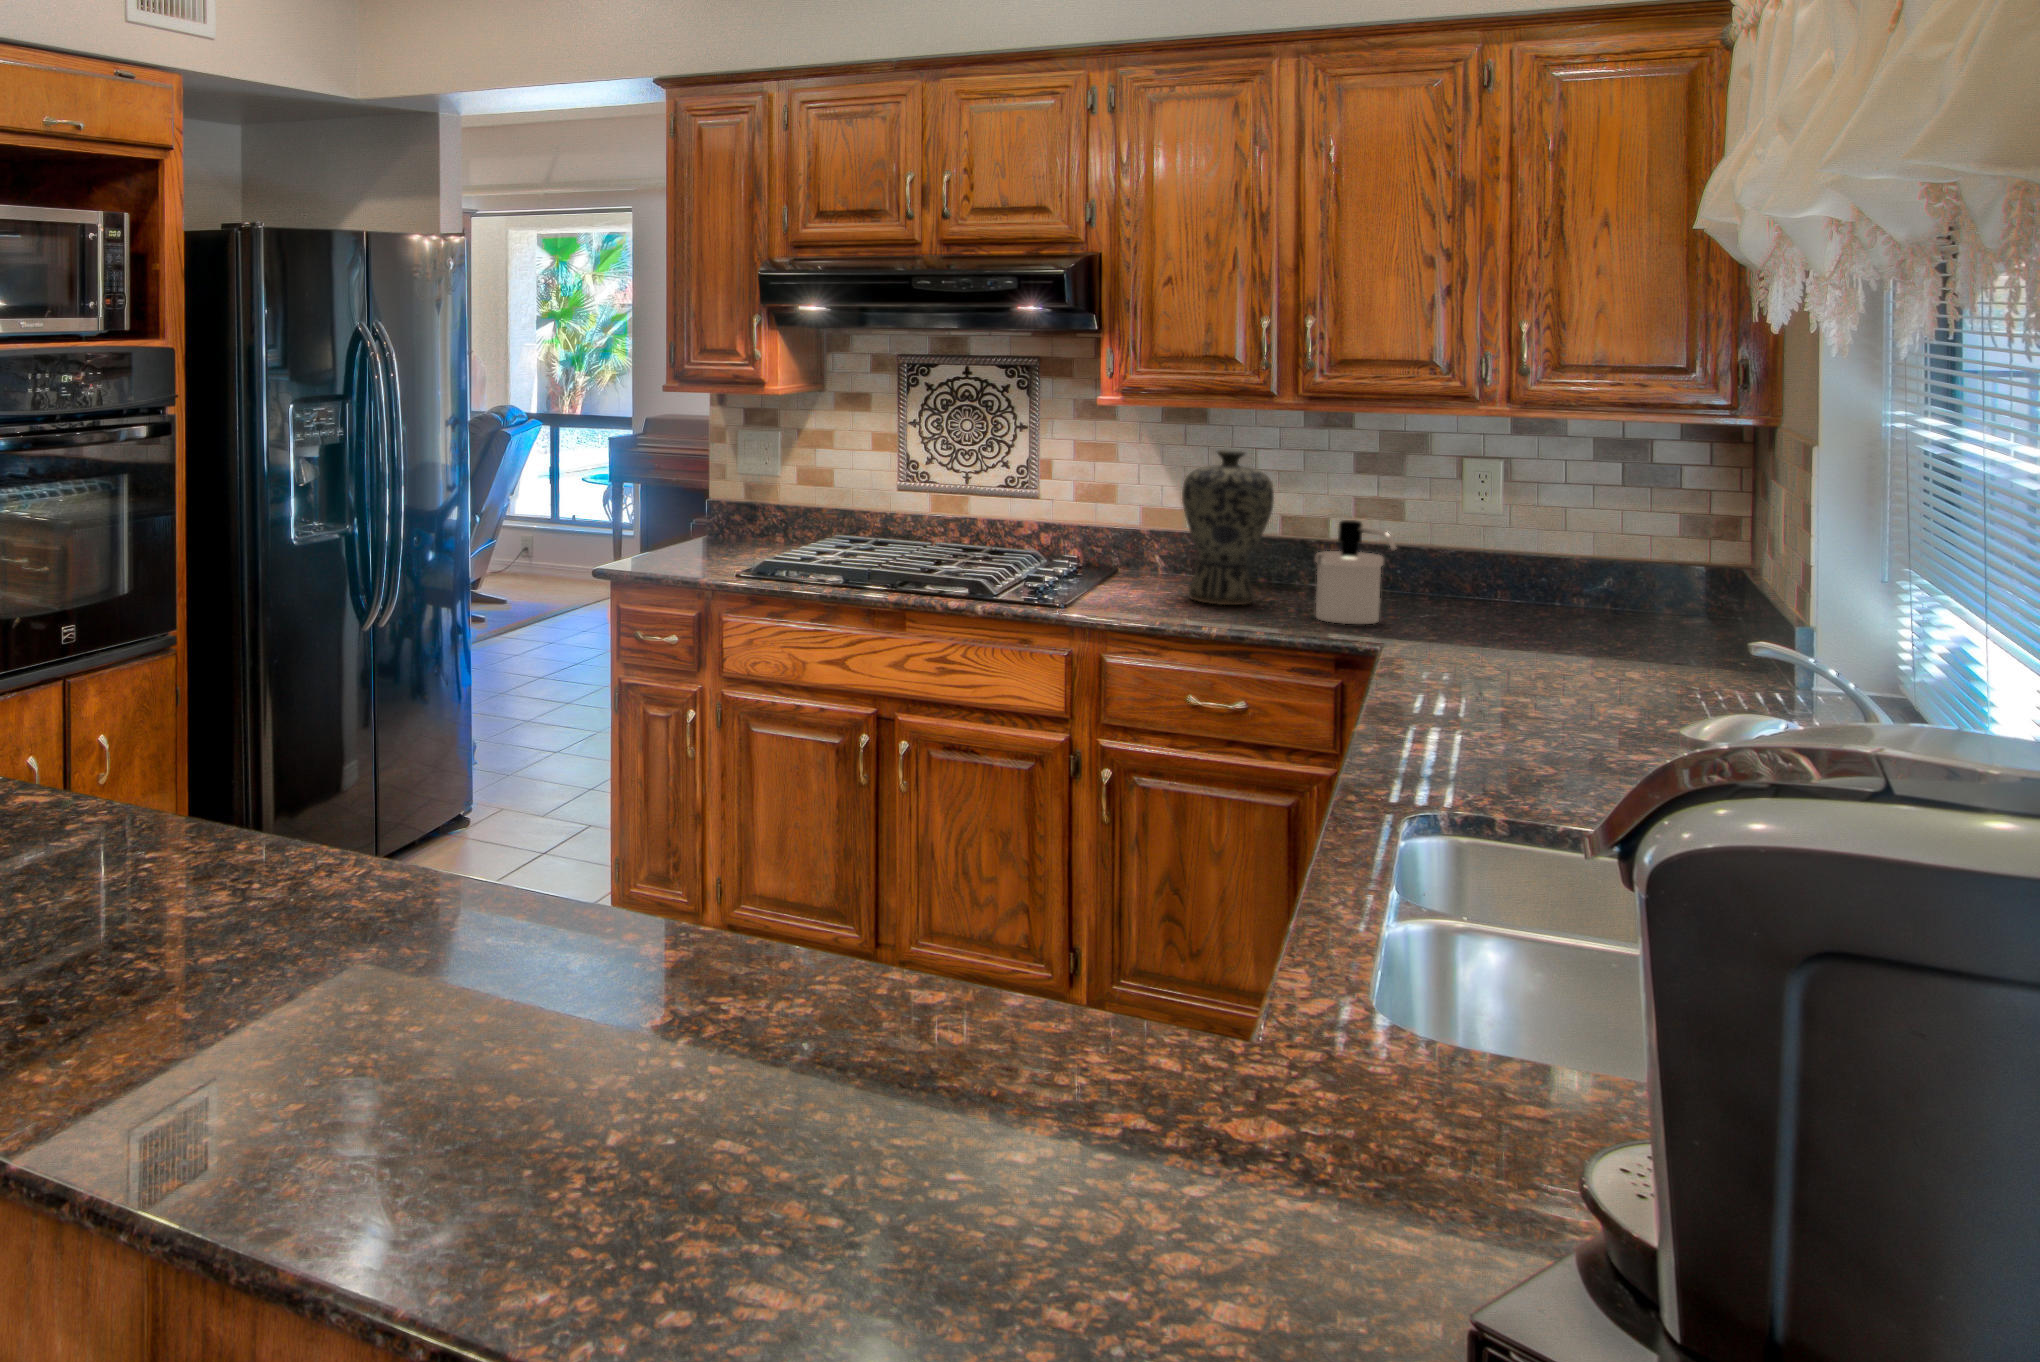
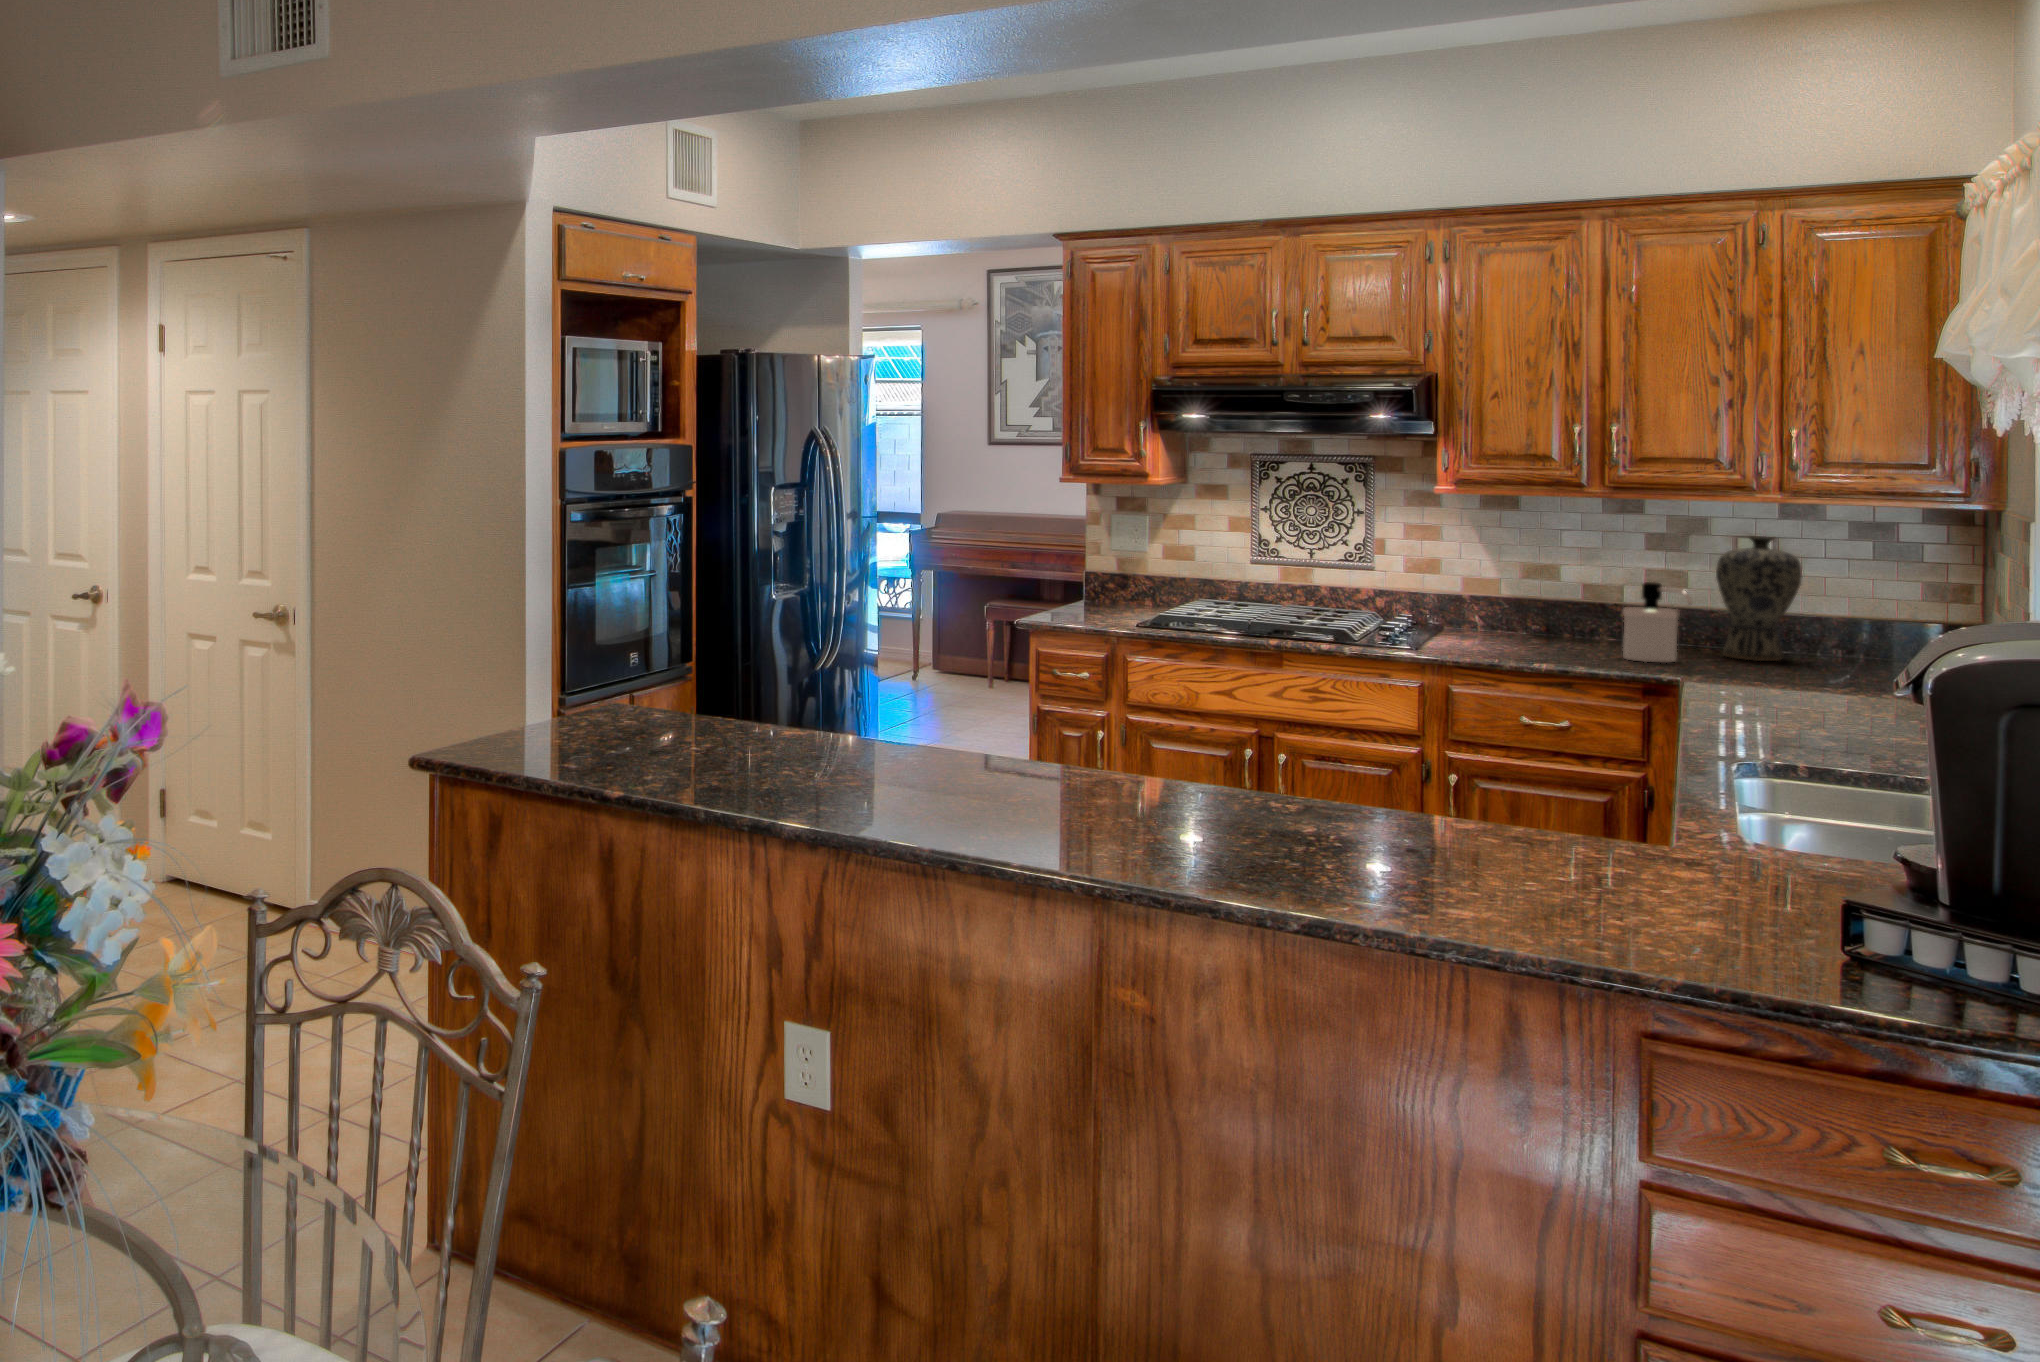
vase: present [1182,450,1274,605] -> present [1716,535,1802,661]

